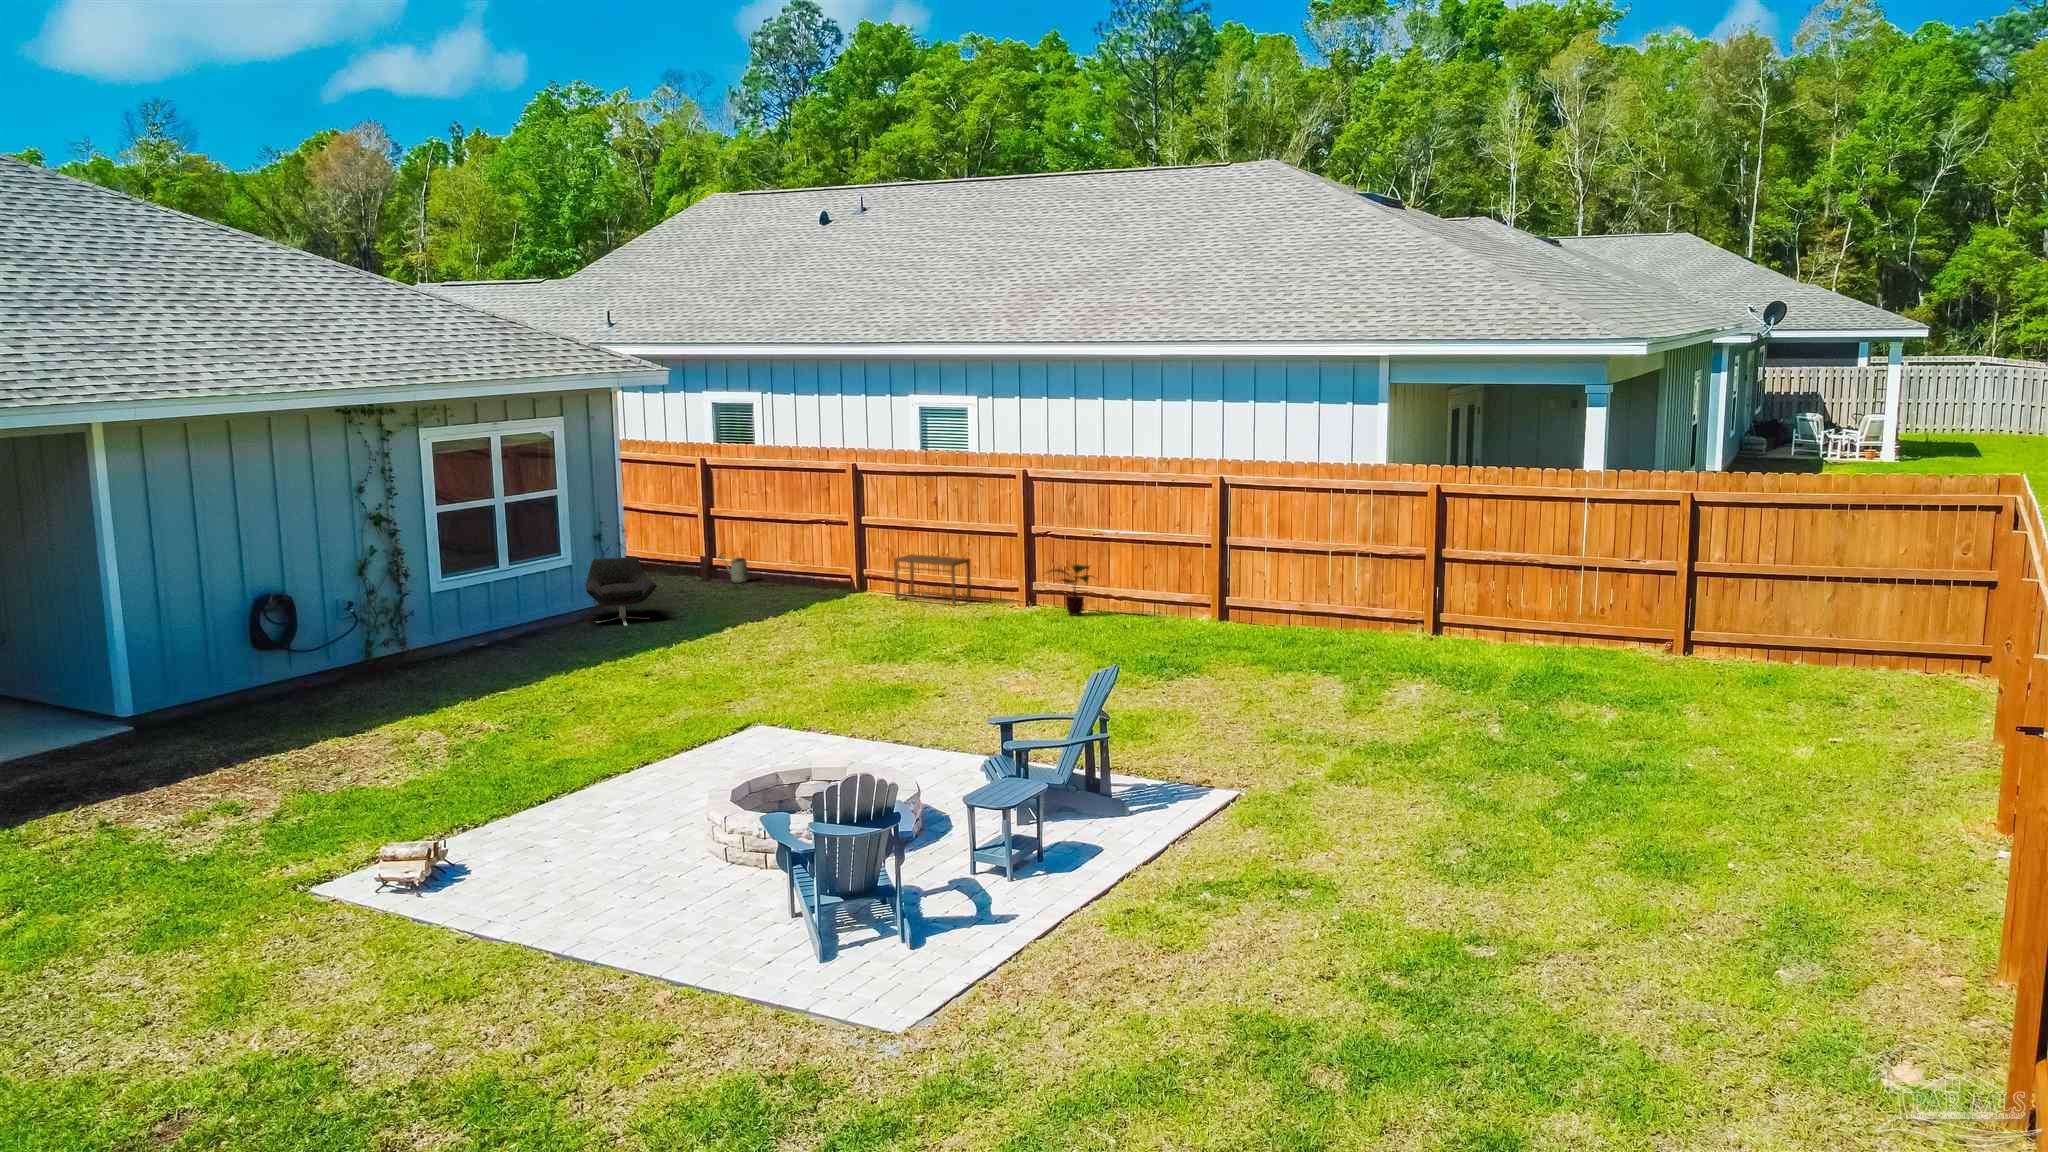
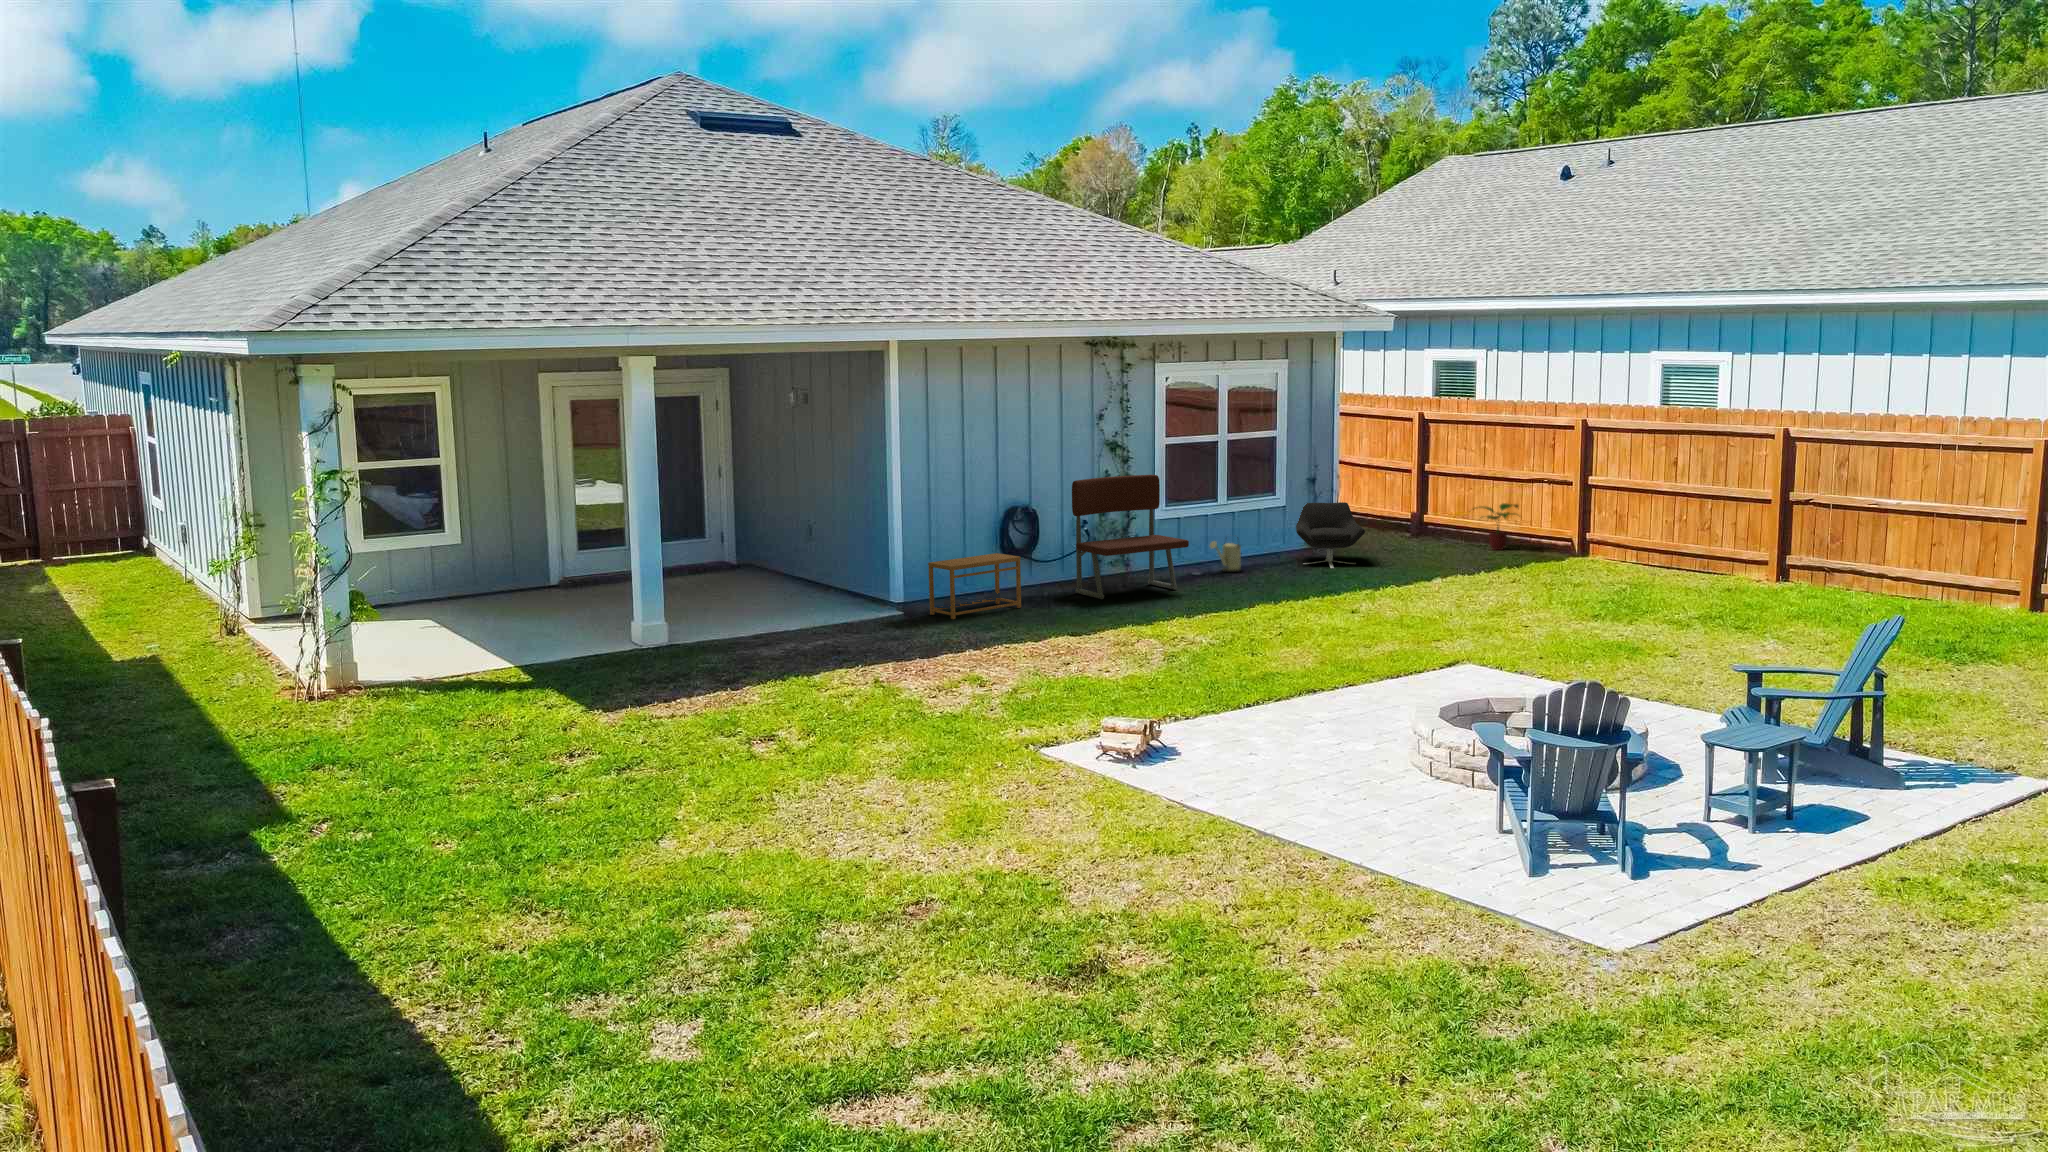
bench: none [330,545,470,686] -> present [1072,475,1189,599]
watering can: present [718,554,748,583] -> present [1210,537,1241,572]
side table: present [894,554,971,605] -> present [928,553,1021,619]
potted plant: present [1048,565,1091,616] -> present [1473,503,1518,550]

